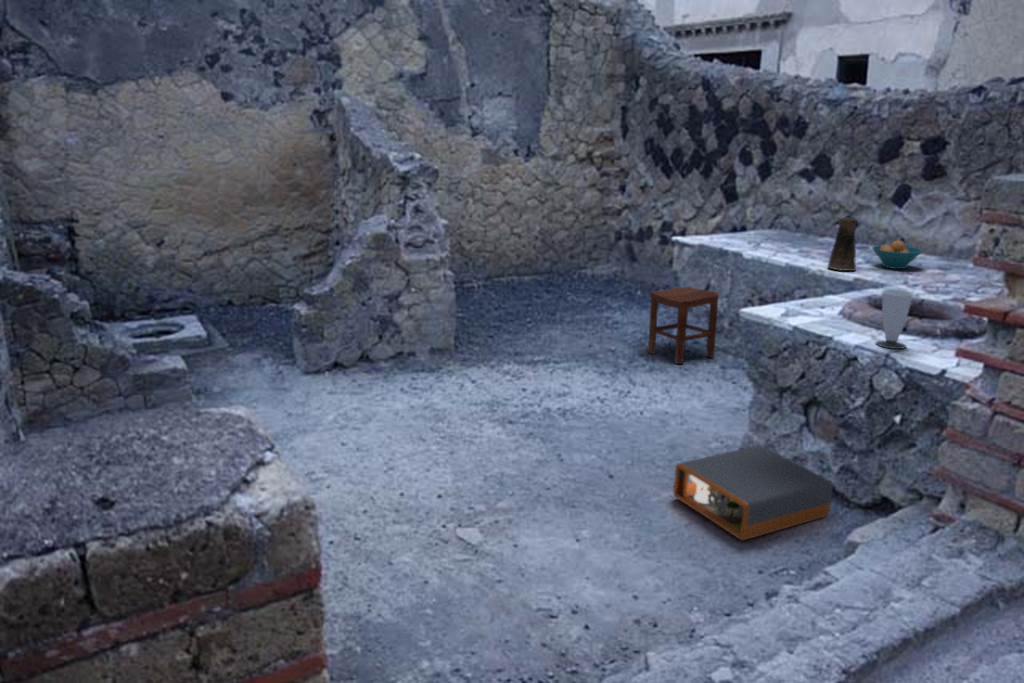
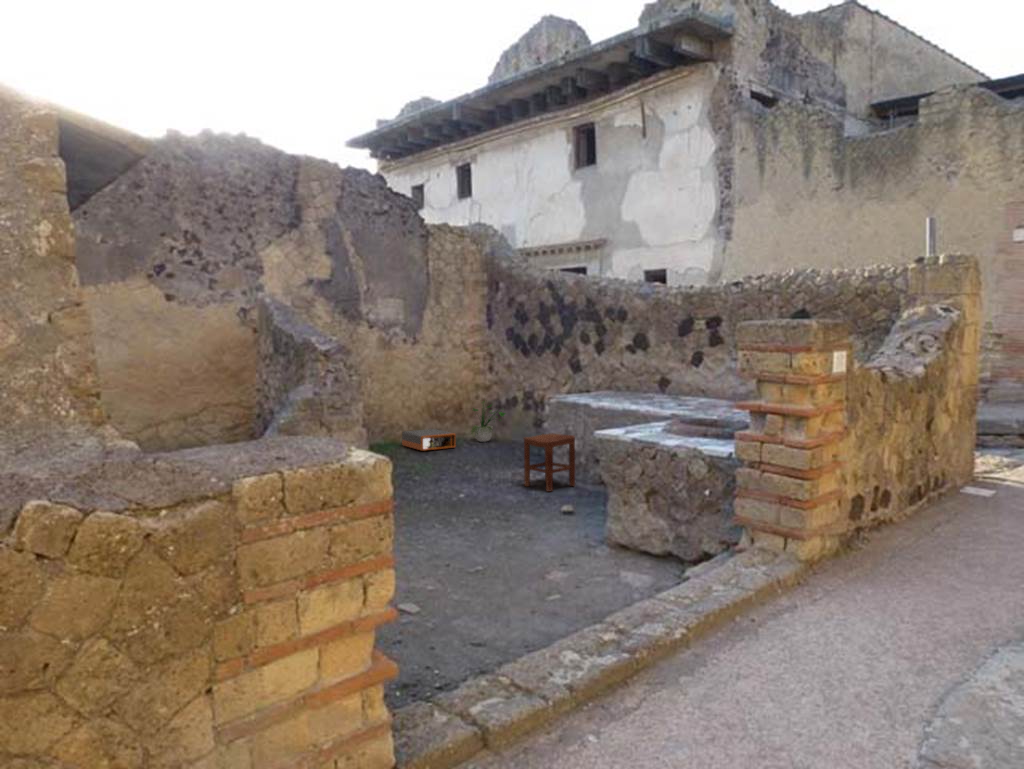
pitcher: present [828,218,857,271] -> none [651,372,671,410]
potted plant: none [592,219,638,281] -> present [472,405,505,442]
fruit bowl: present [872,241,923,269] -> none [681,388,715,408]
cup: present [876,289,913,349] -> none [687,406,708,446]
storage box: present [674,445,833,540] -> present [402,429,456,451]

